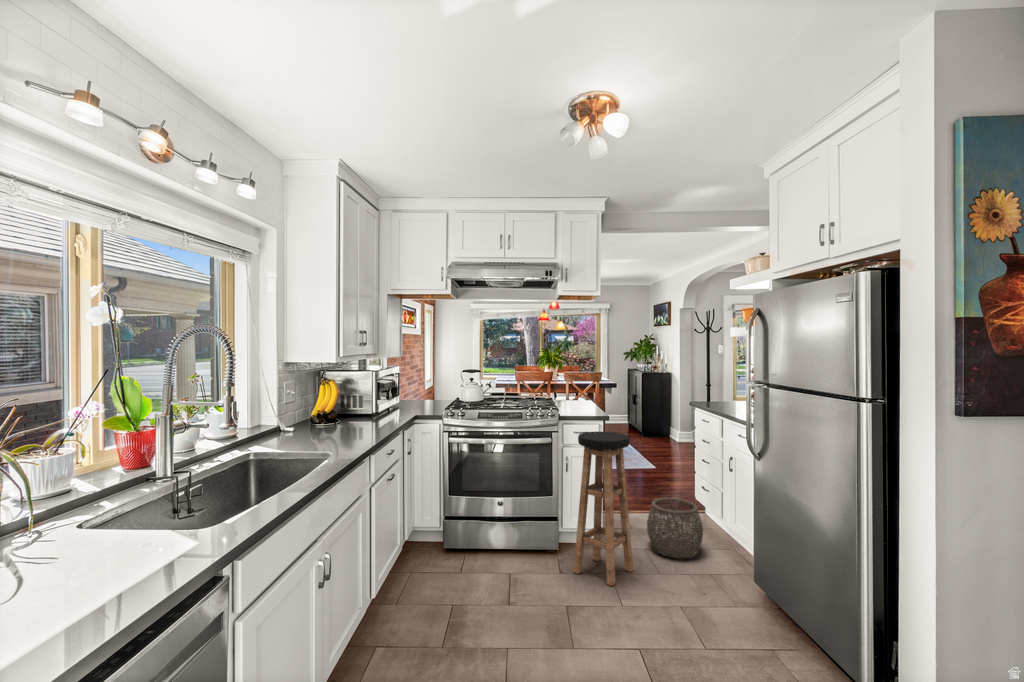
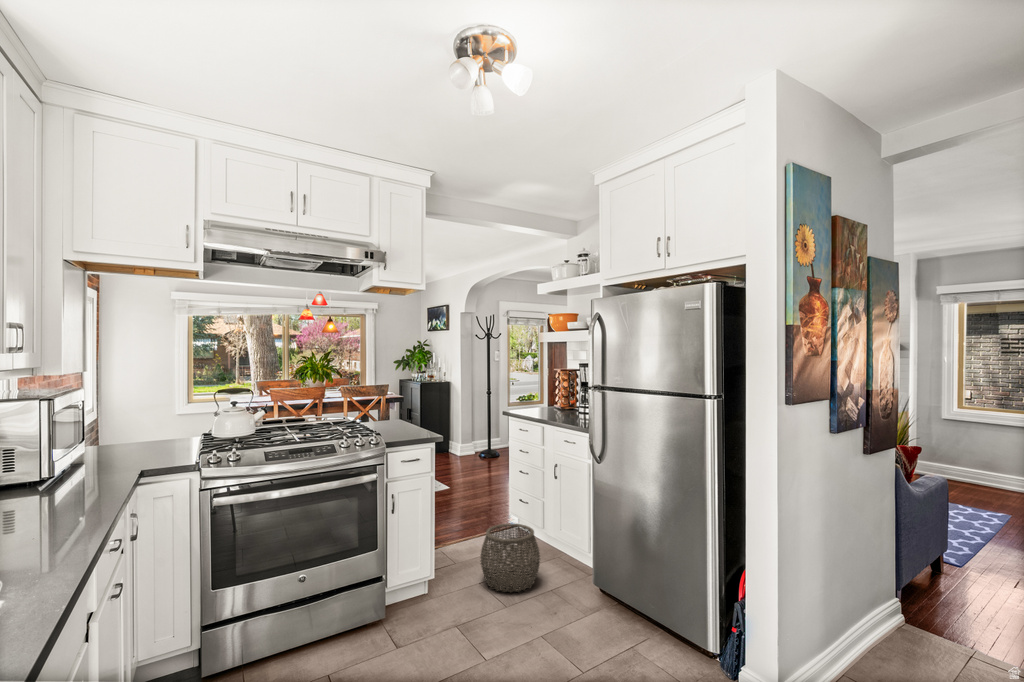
bar stool: present [573,432,633,586] -> none [413,459,479,646]

